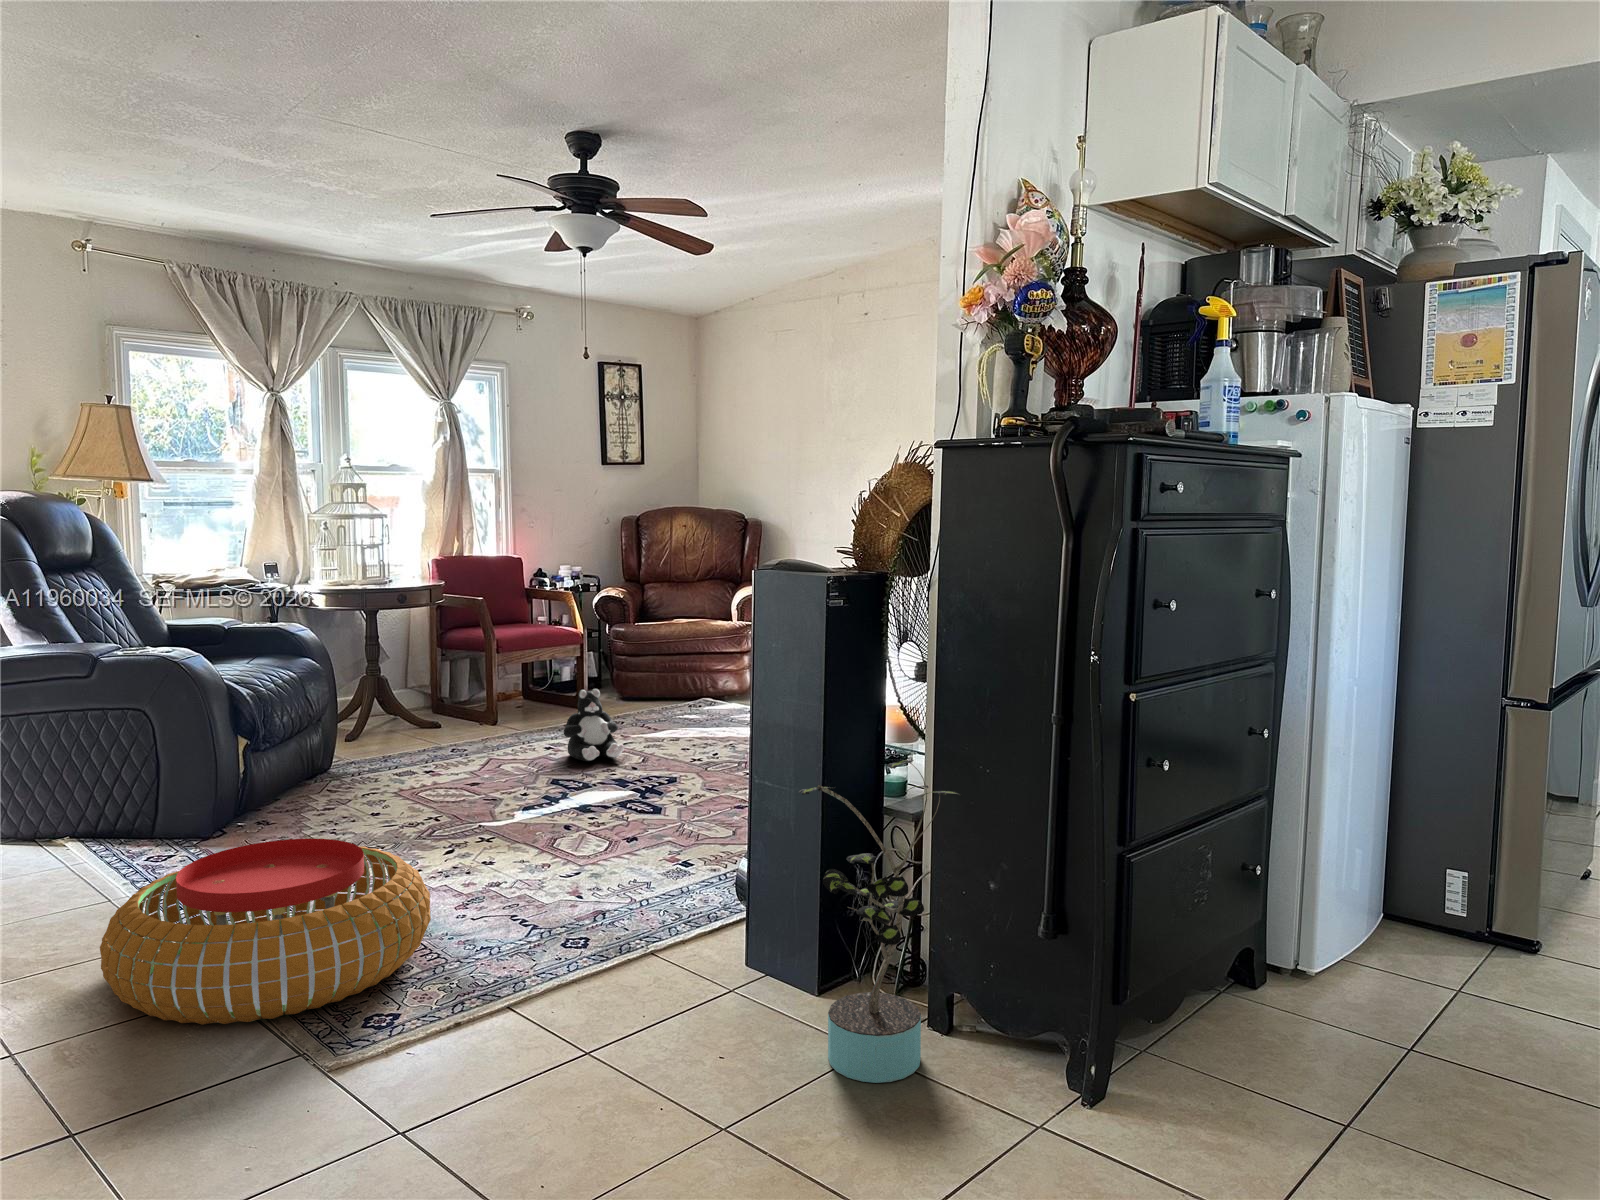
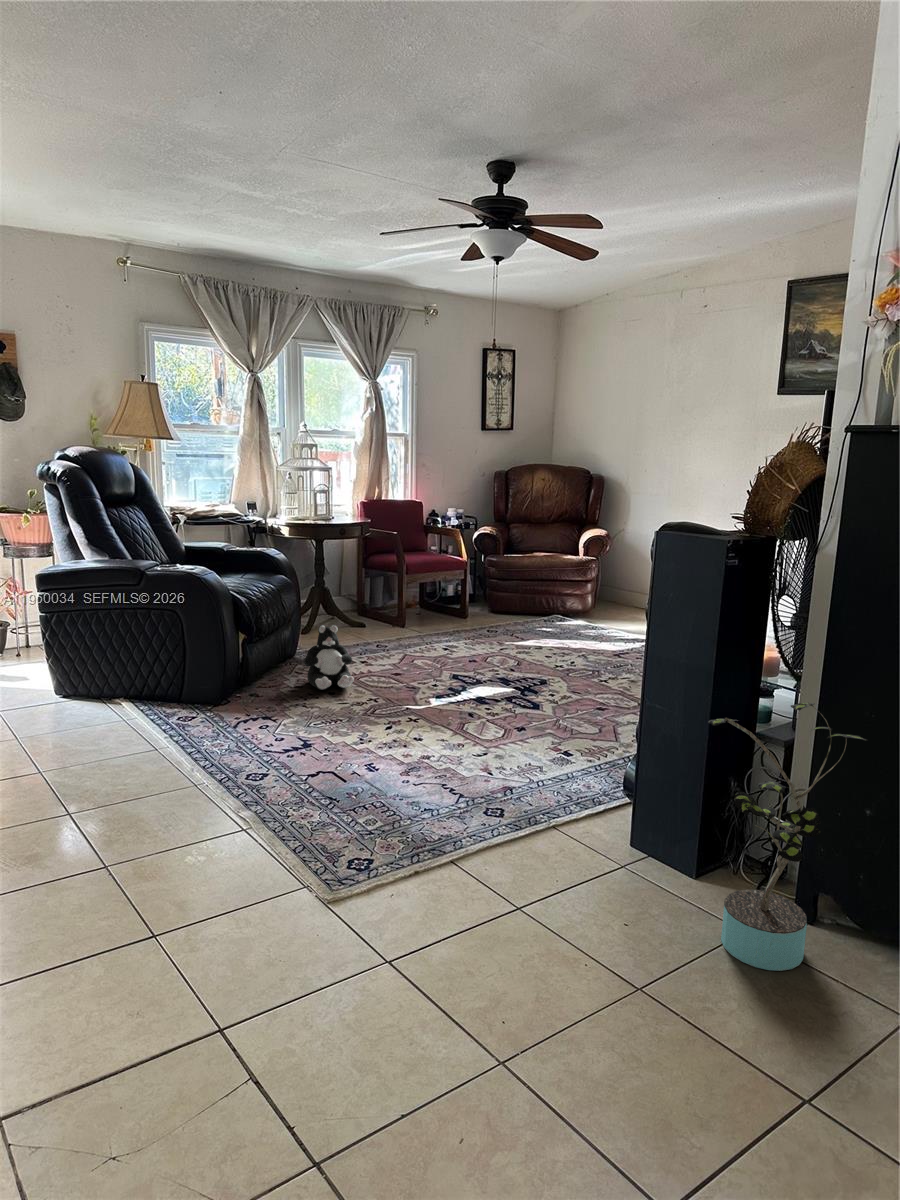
plush toy: present [564,688,624,761] -> present [304,625,354,690]
pouf: present [100,839,431,1024] -> none [162,717,389,856]

